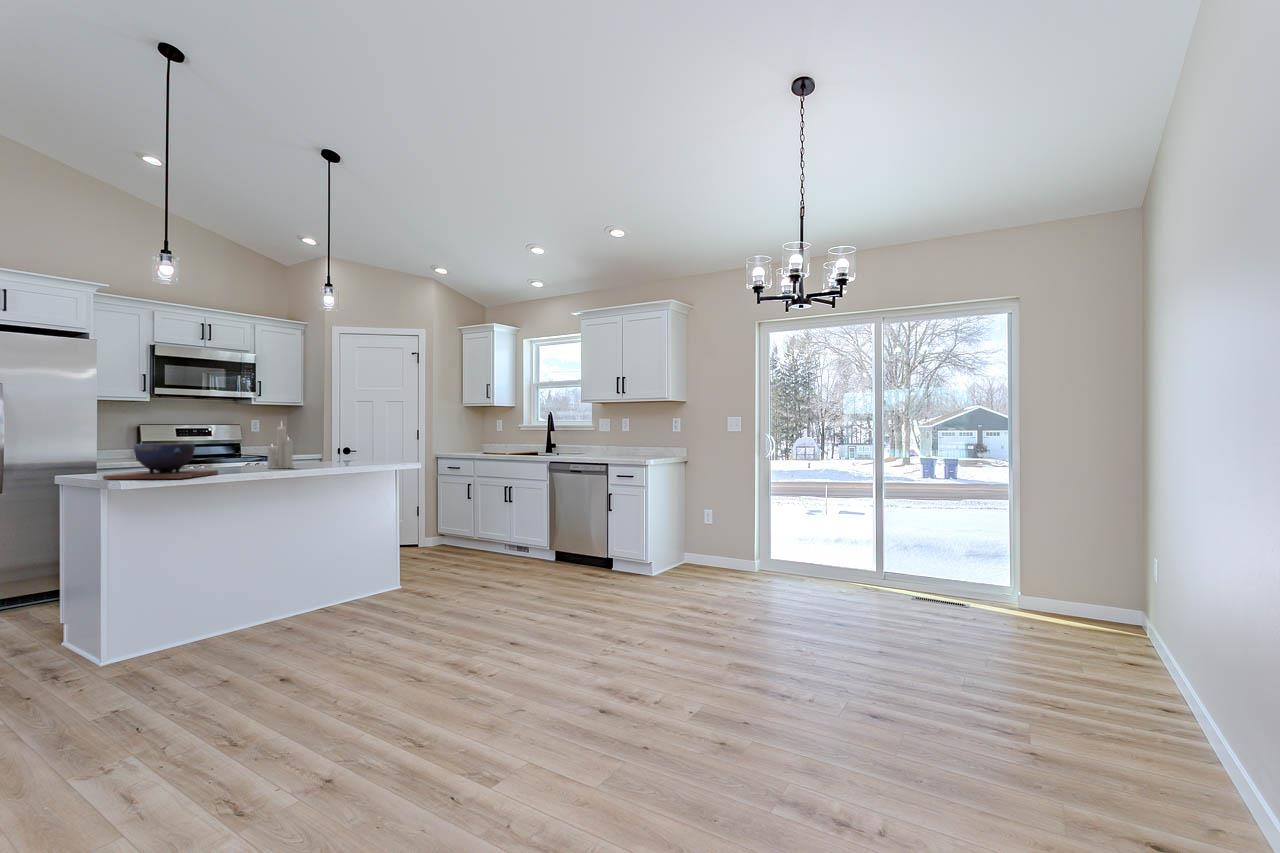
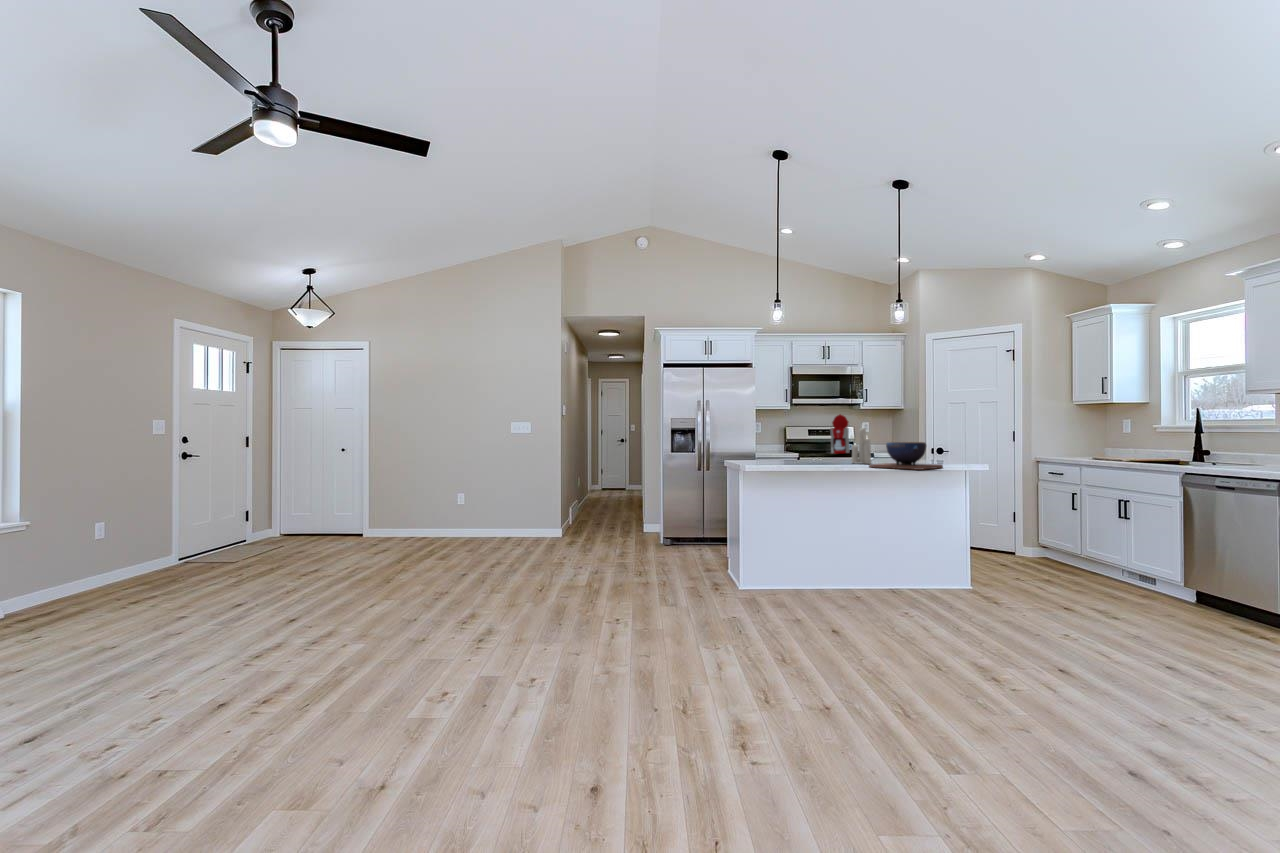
coffee maker: none [206,410,241,458] -> present [830,414,849,454]
decorative bowl: present [103,443,218,479] -> present [869,442,943,470]

